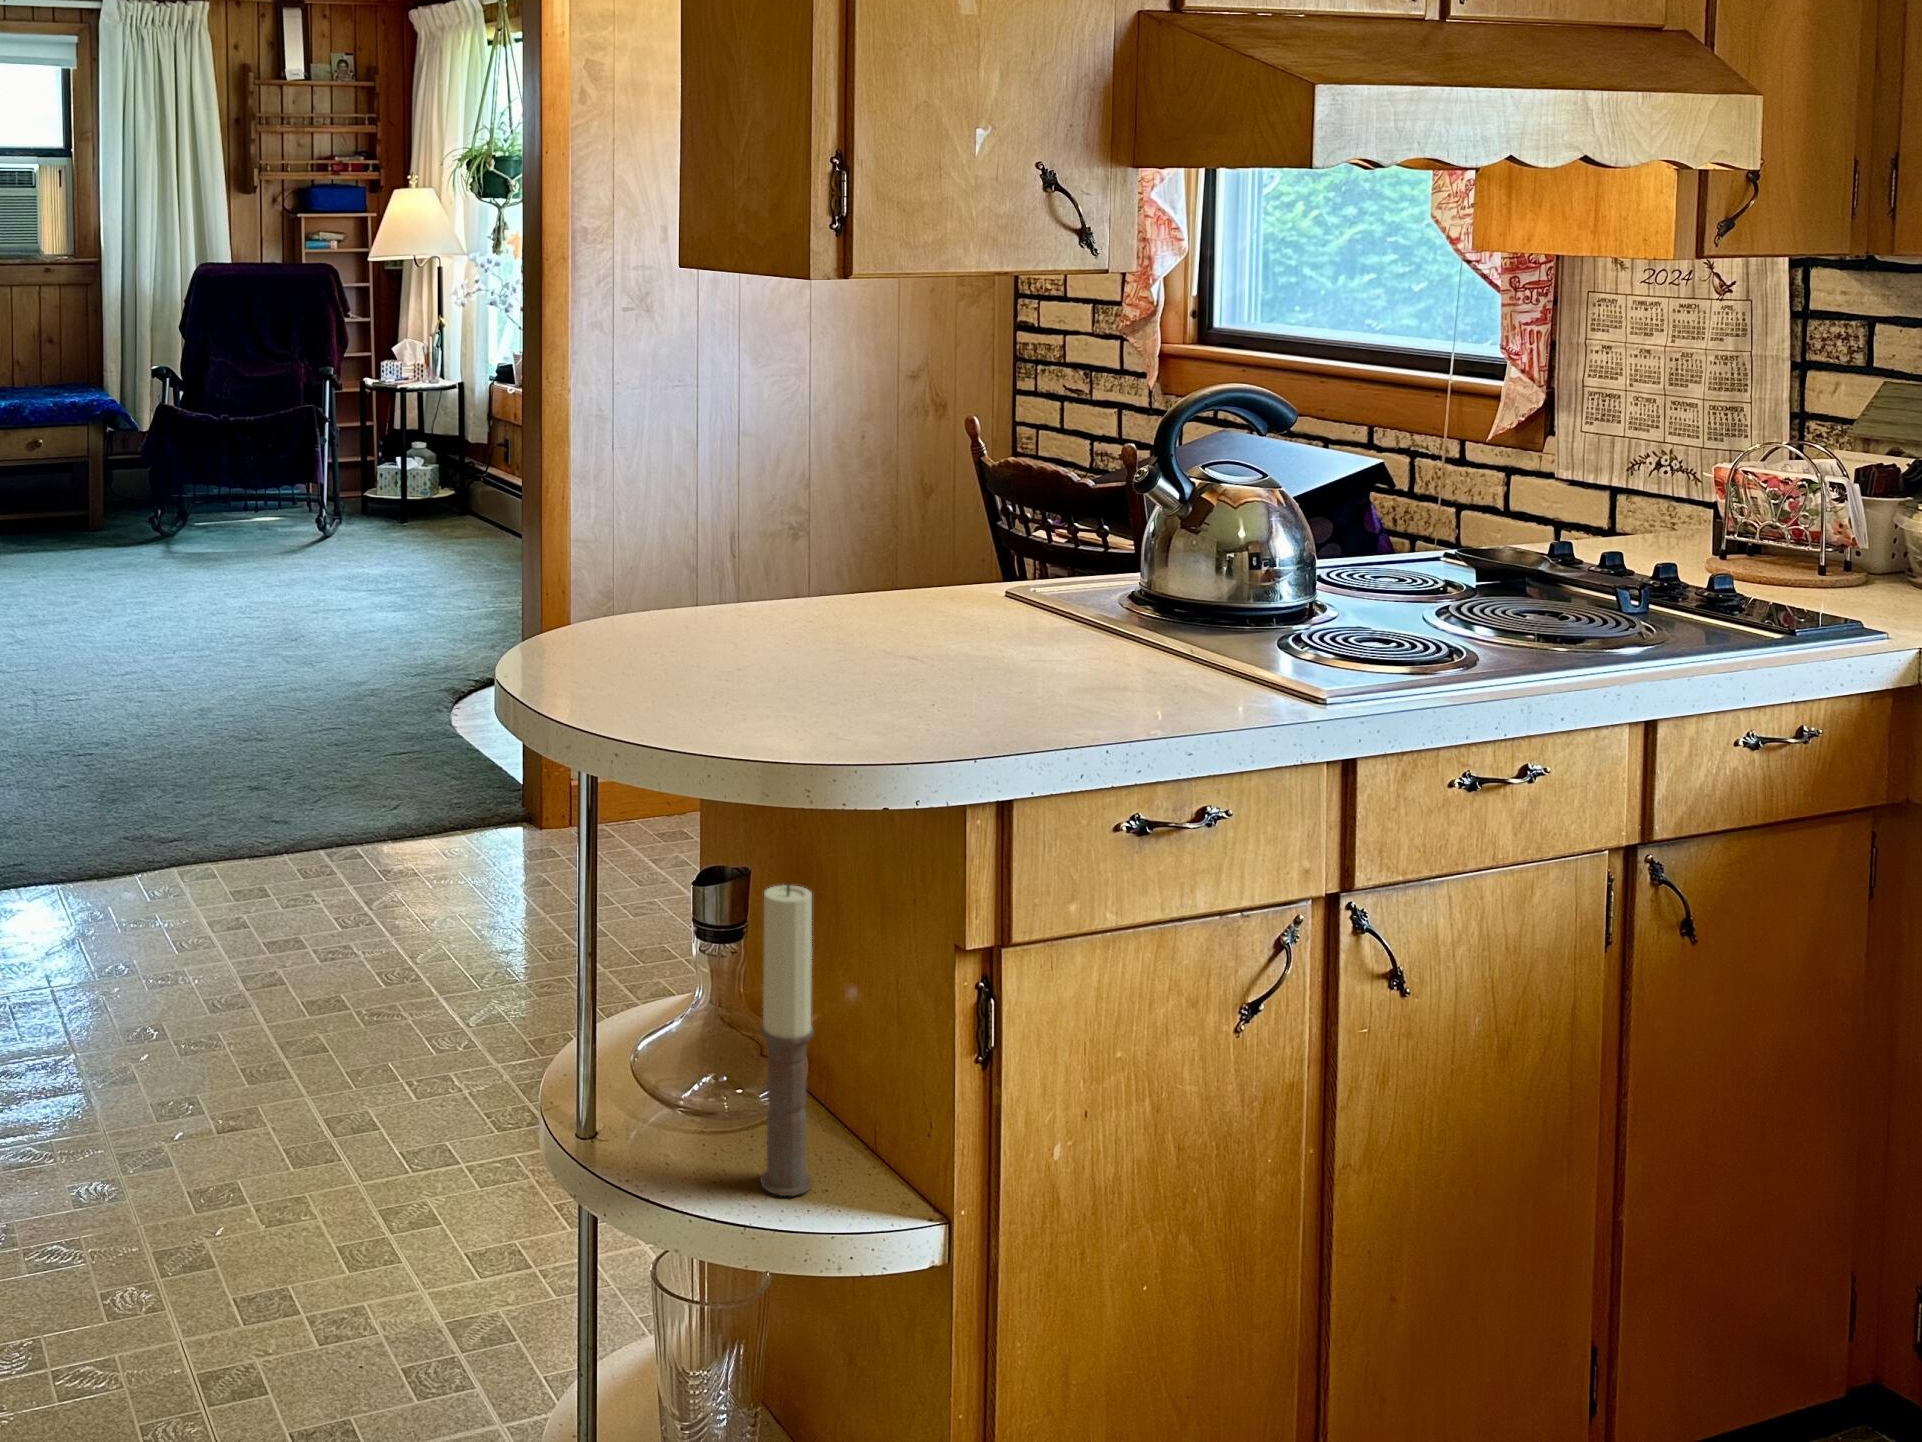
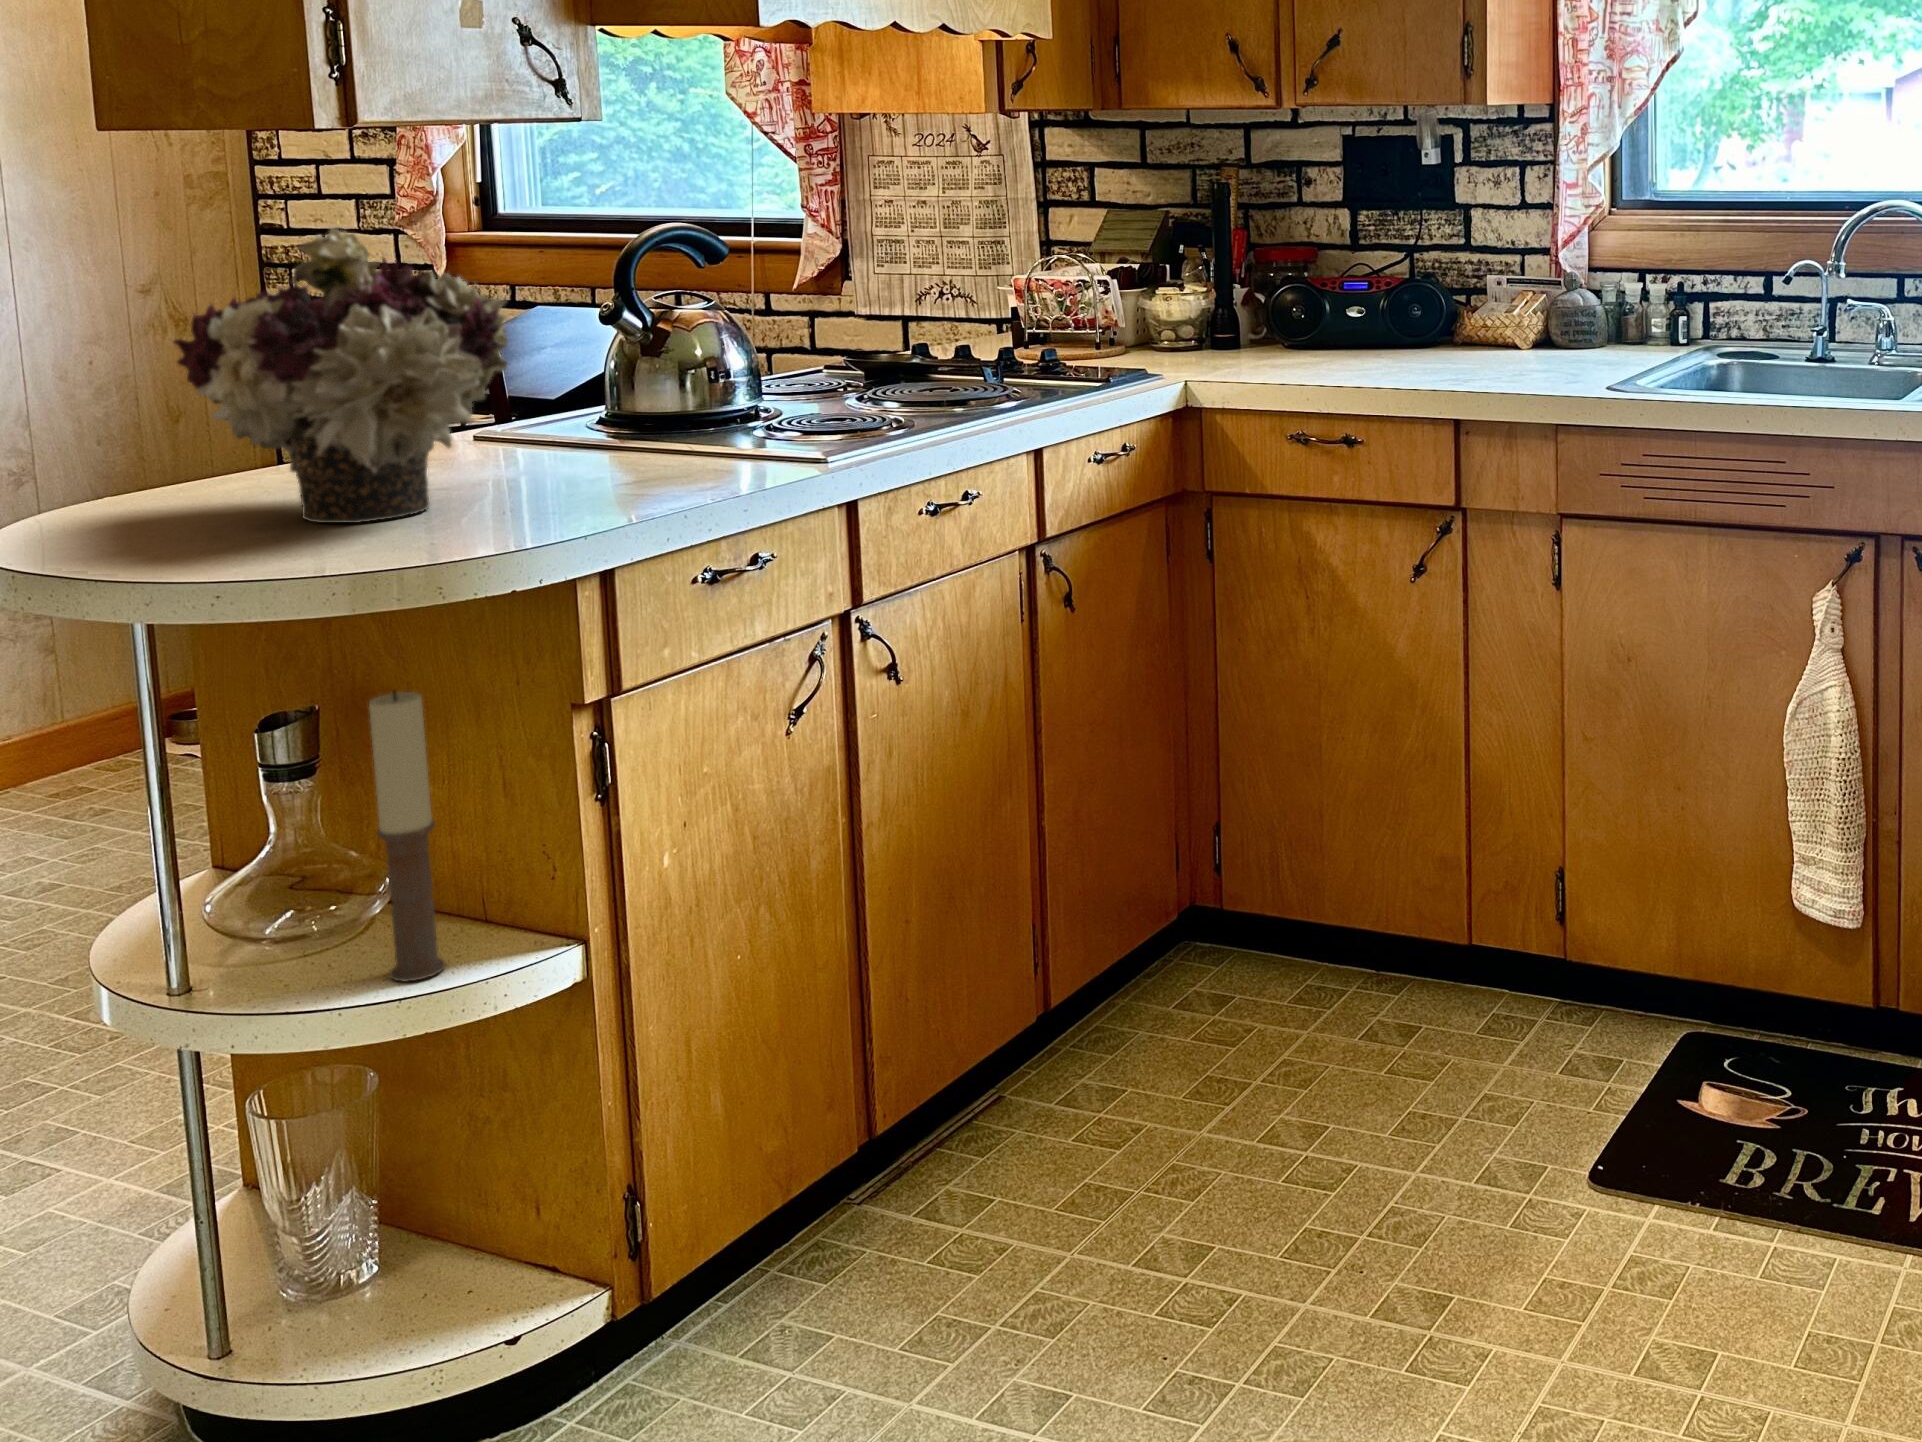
flower arrangement: none [683,392,963,699] -> present [174,228,508,523]

